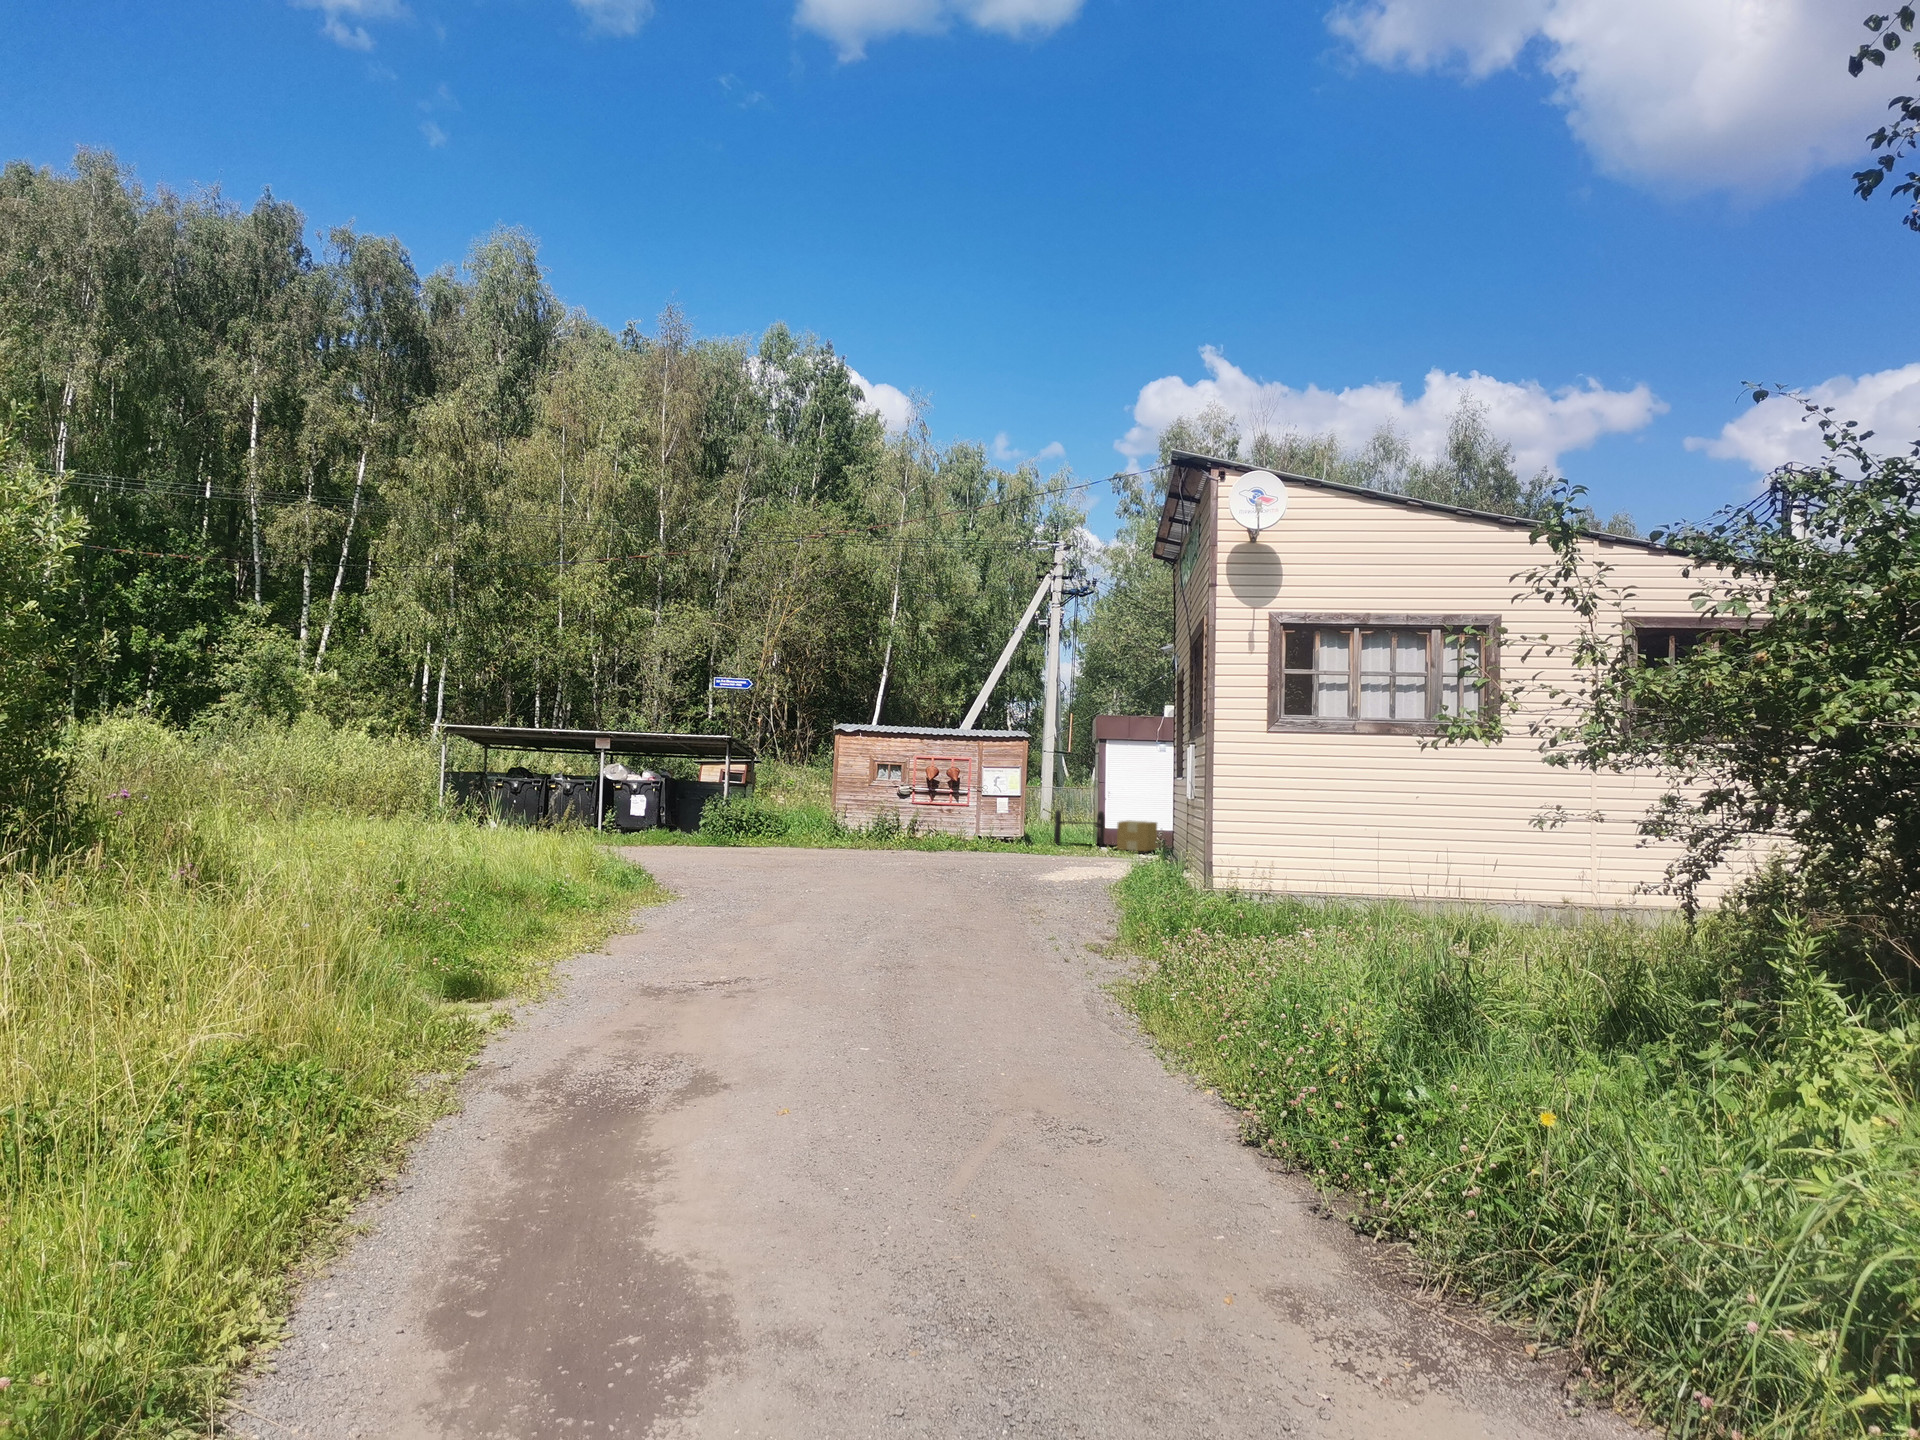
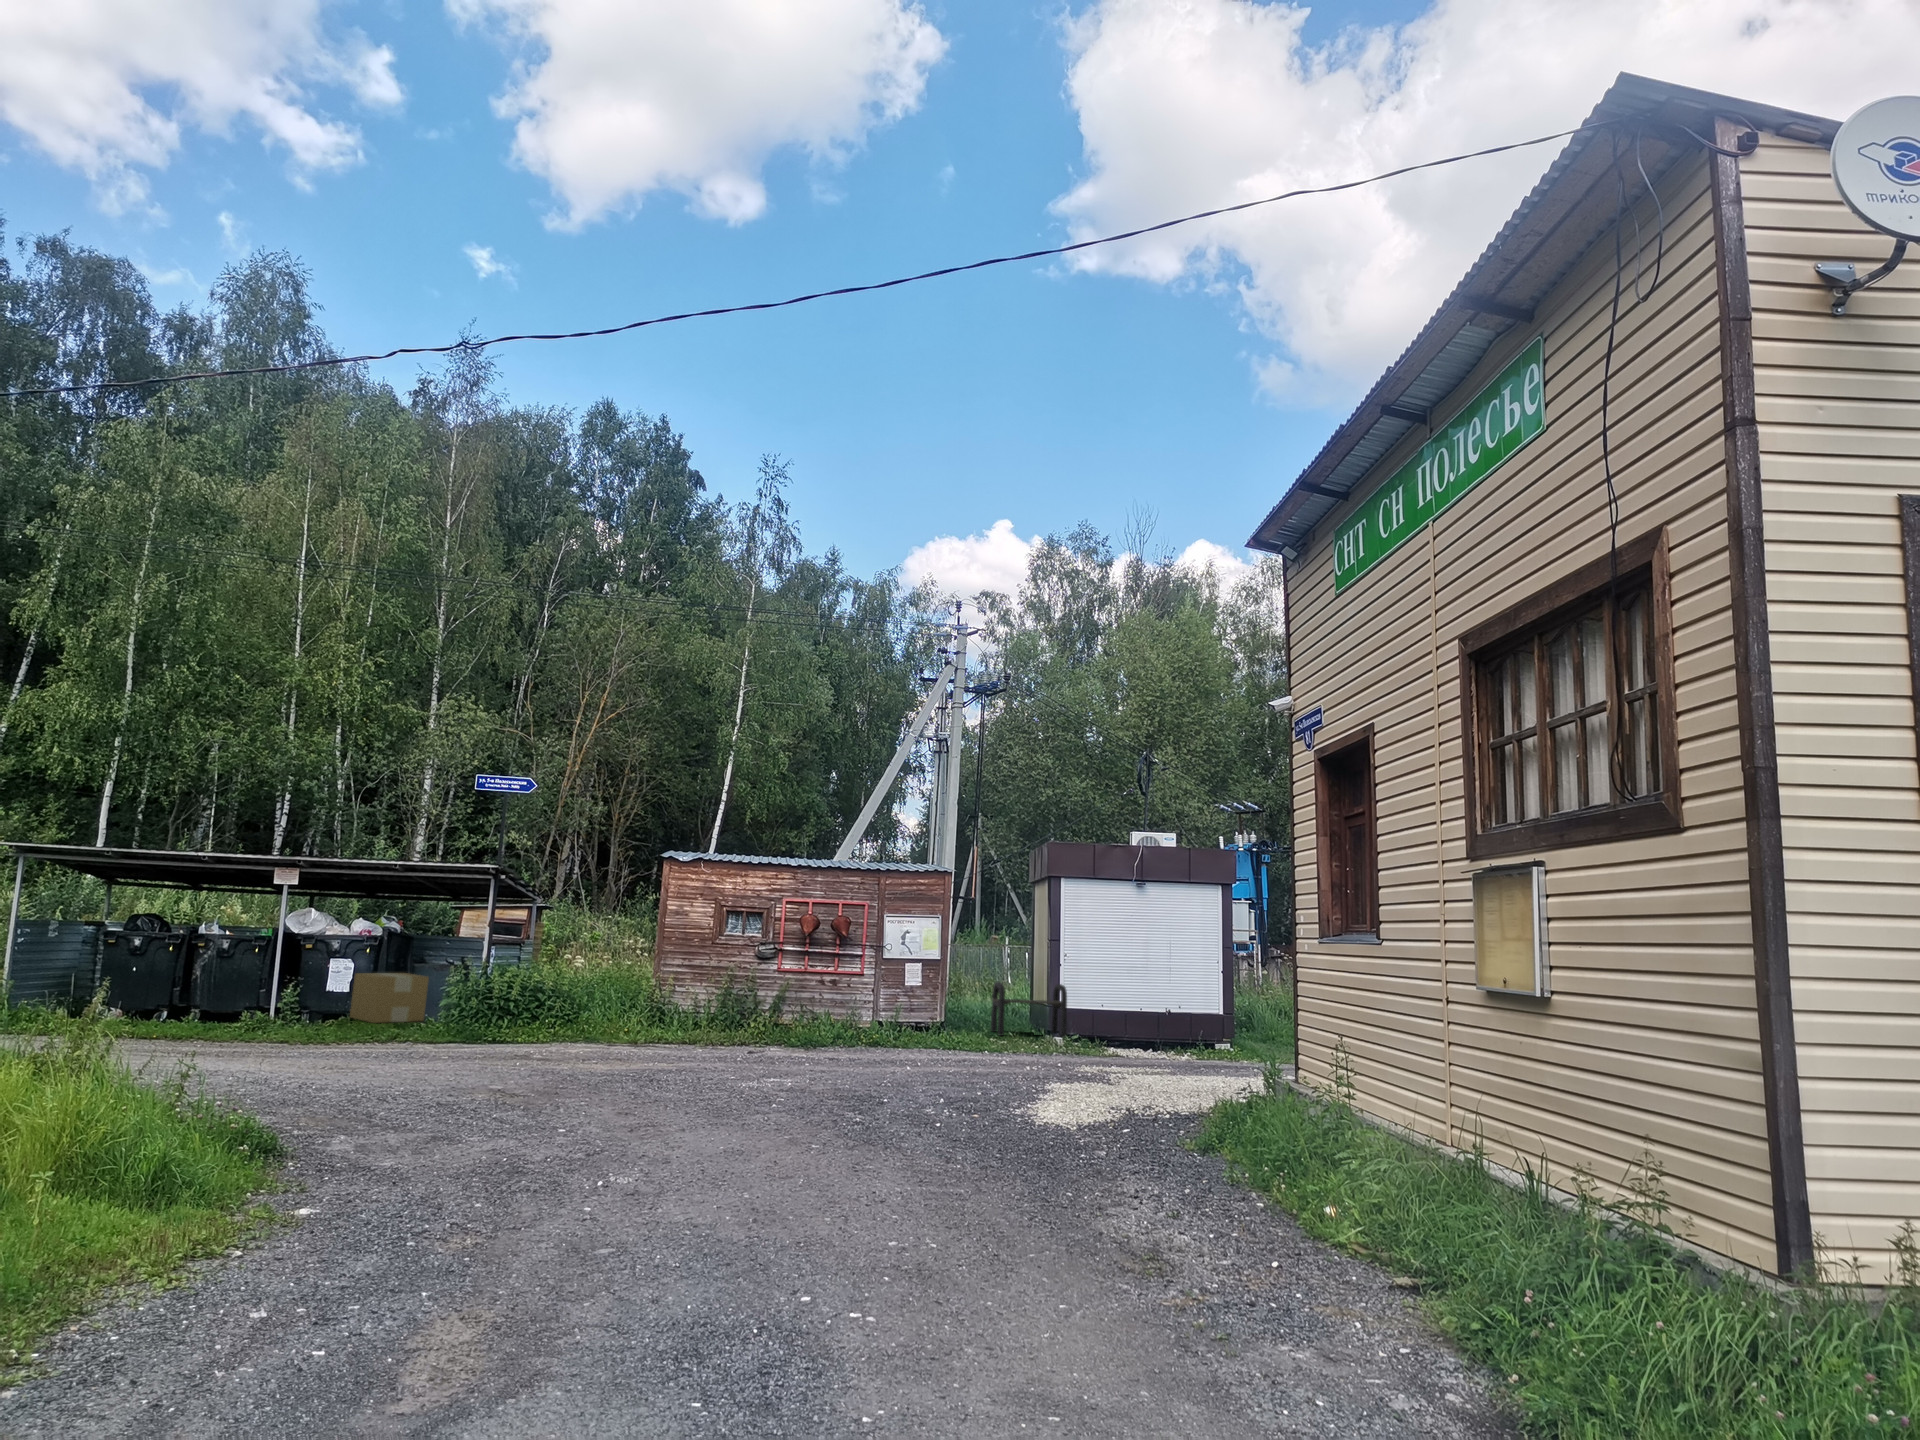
cardboard box: present [1117,821,1157,851] -> present [350,973,429,1023]

